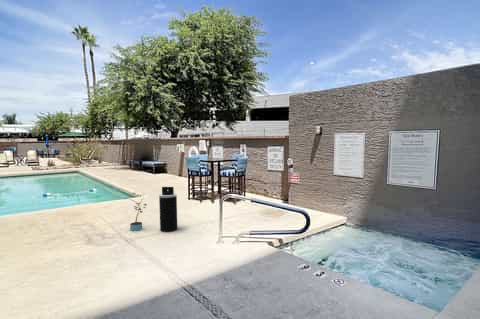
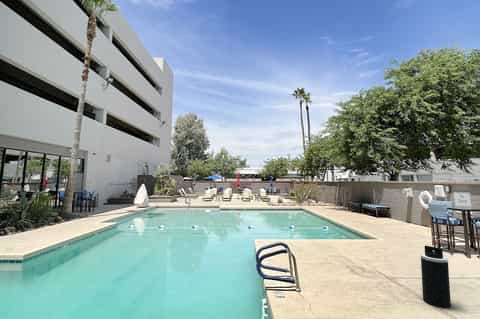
potted plant: present [125,193,147,231] -> none [373,245,403,291]

